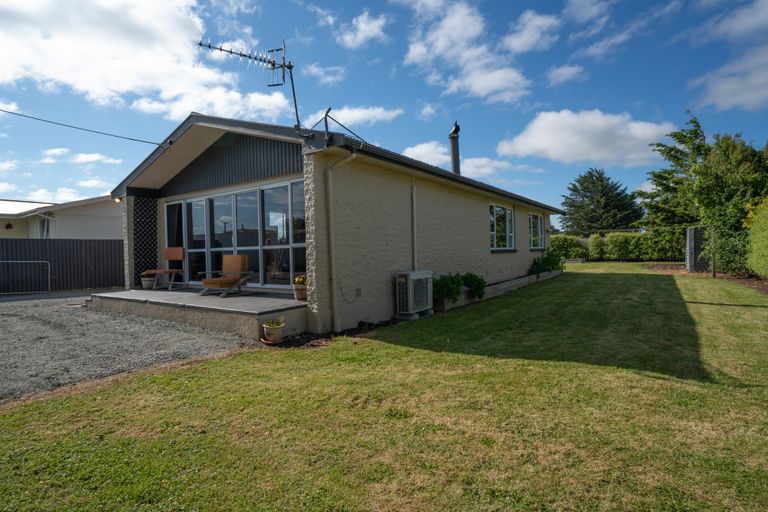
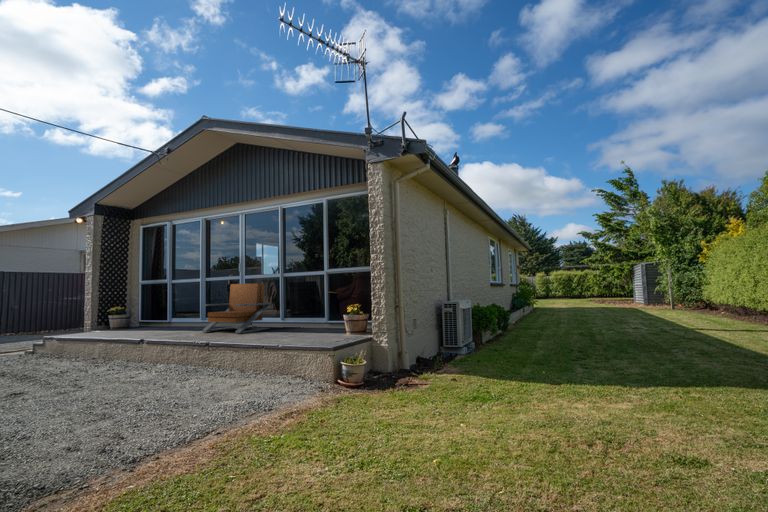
bench: present [146,247,186,290] -> none [116,277,170,328]

